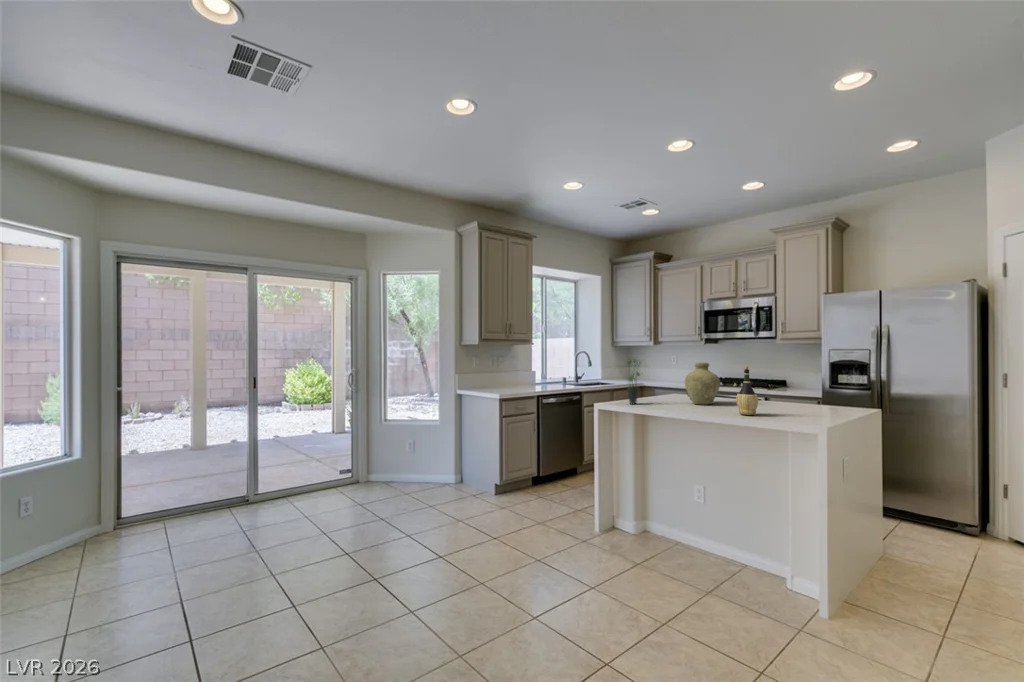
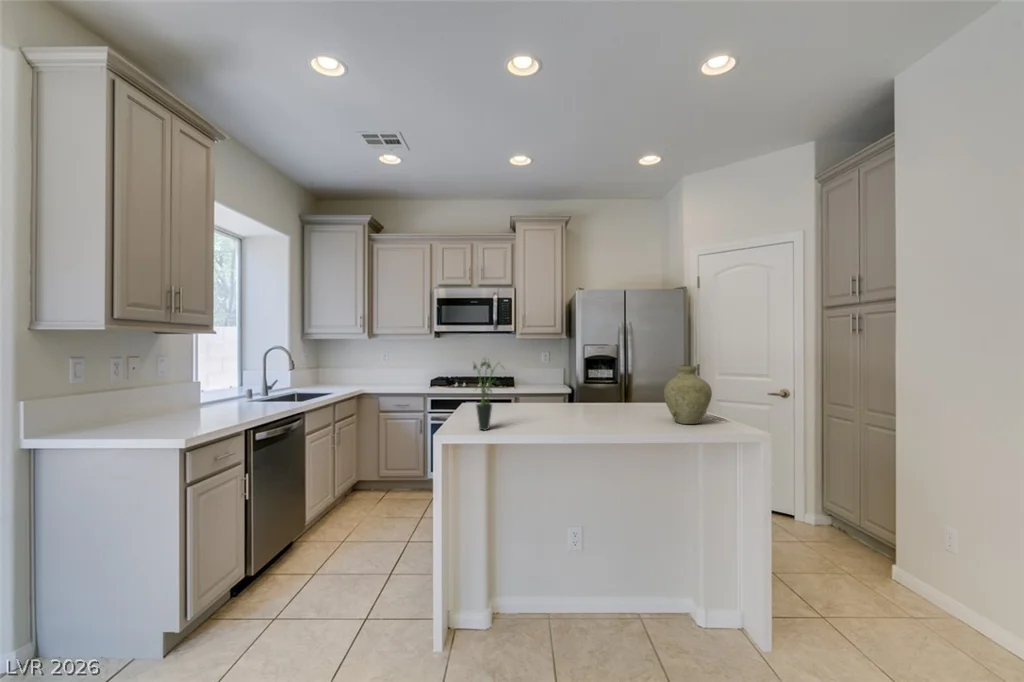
vase: present [685,363,720,404] -> present [664,365,712,424]
wine bottle: present [736,366,758,415] -> none [632,368,657,428]

